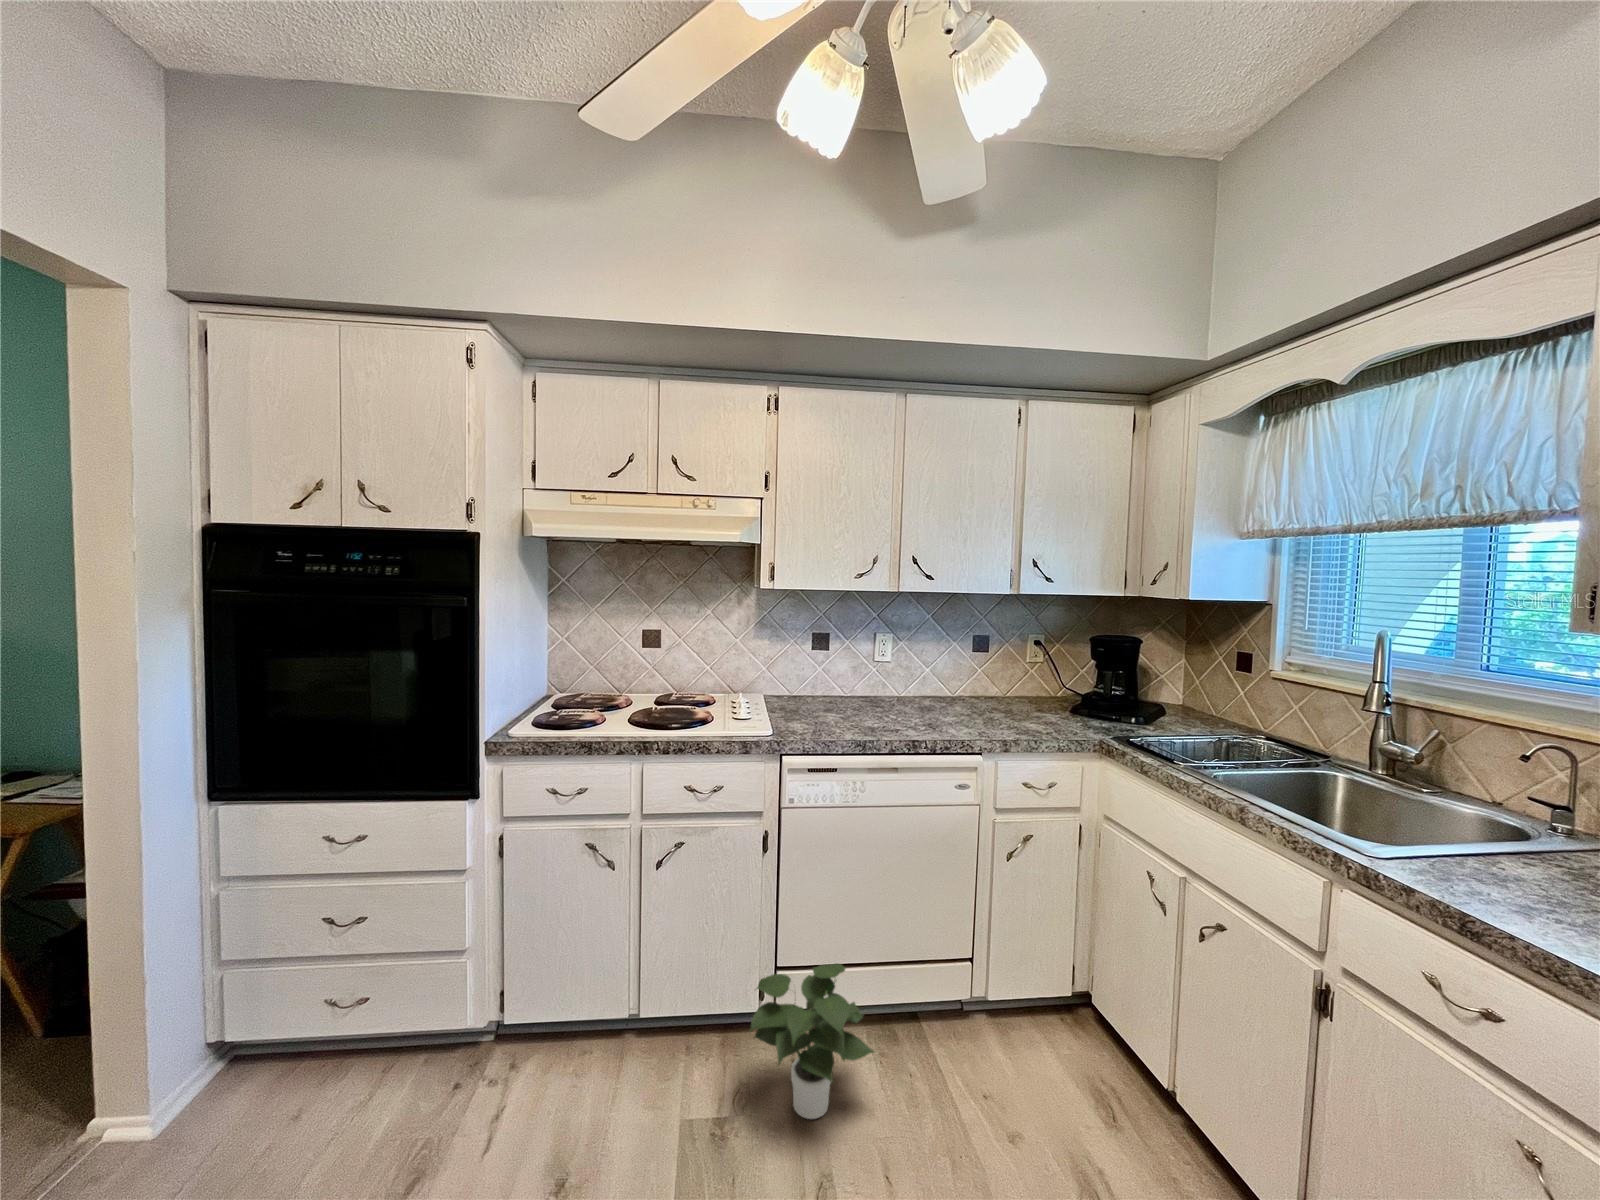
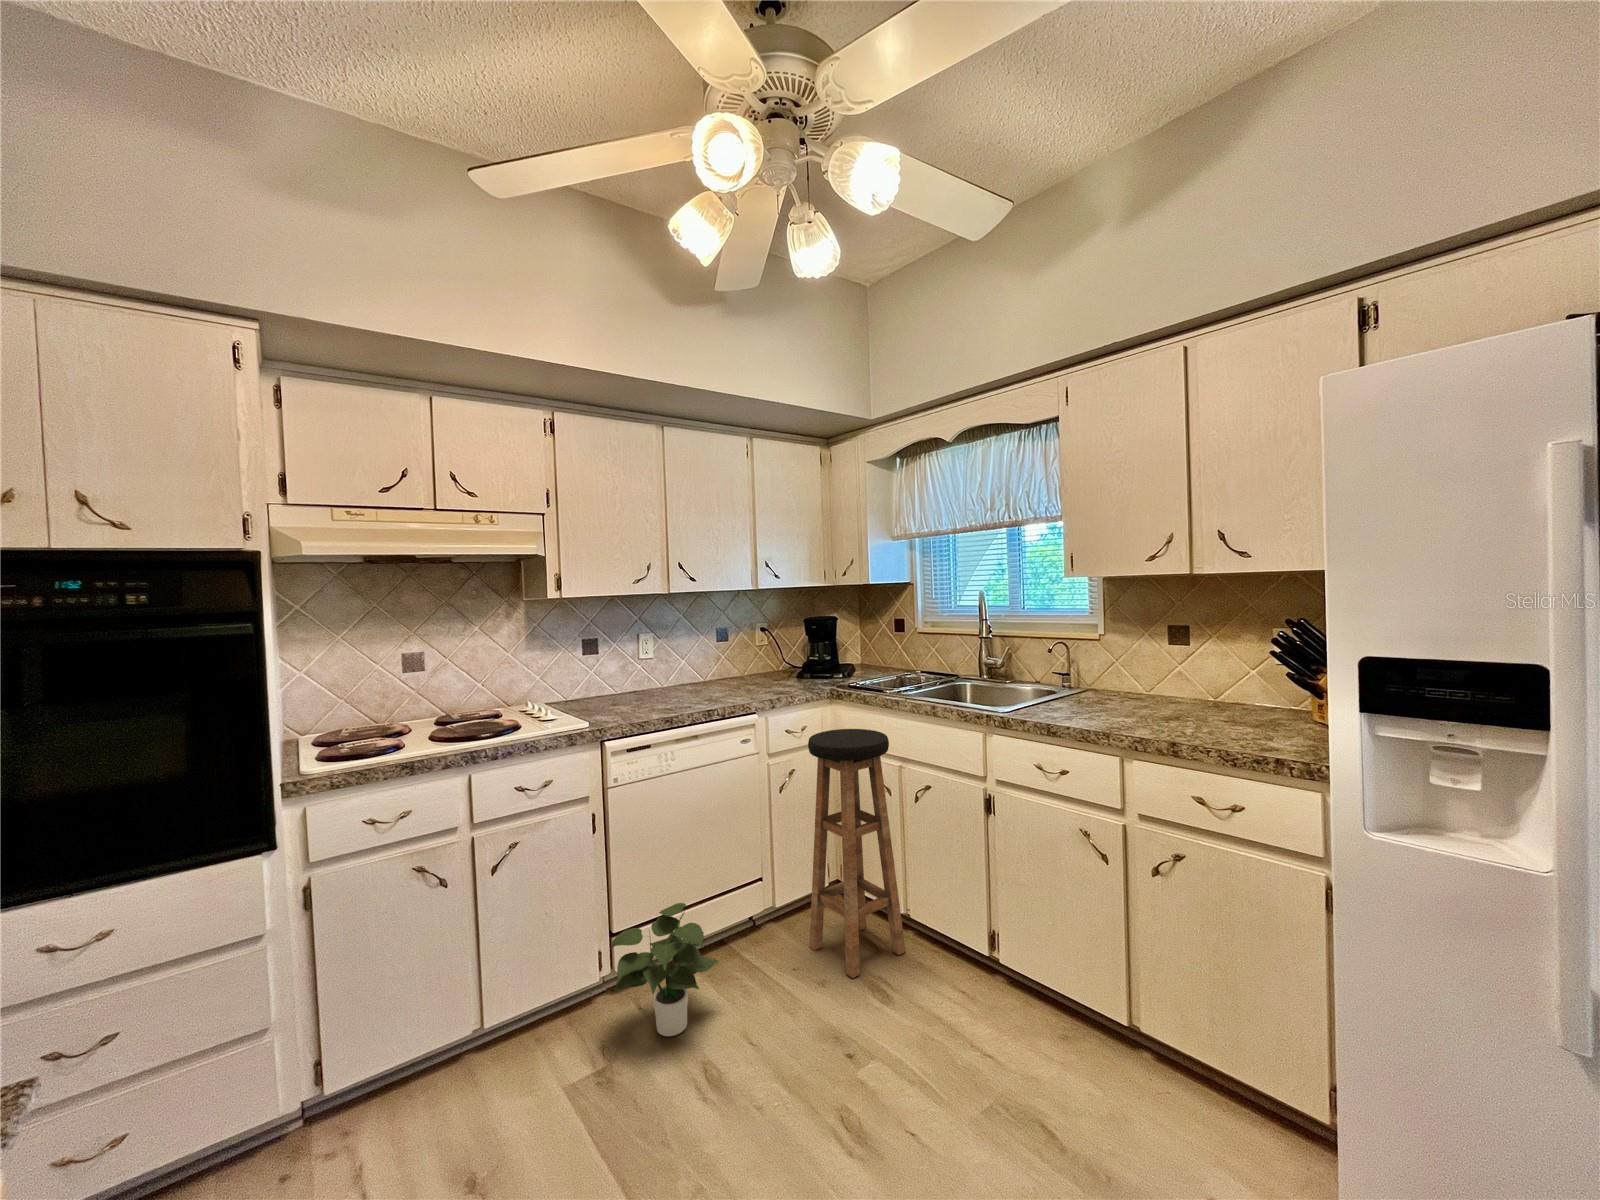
bar stool: none [1017,799,1159,1153] -> present [808,729,906,978]

